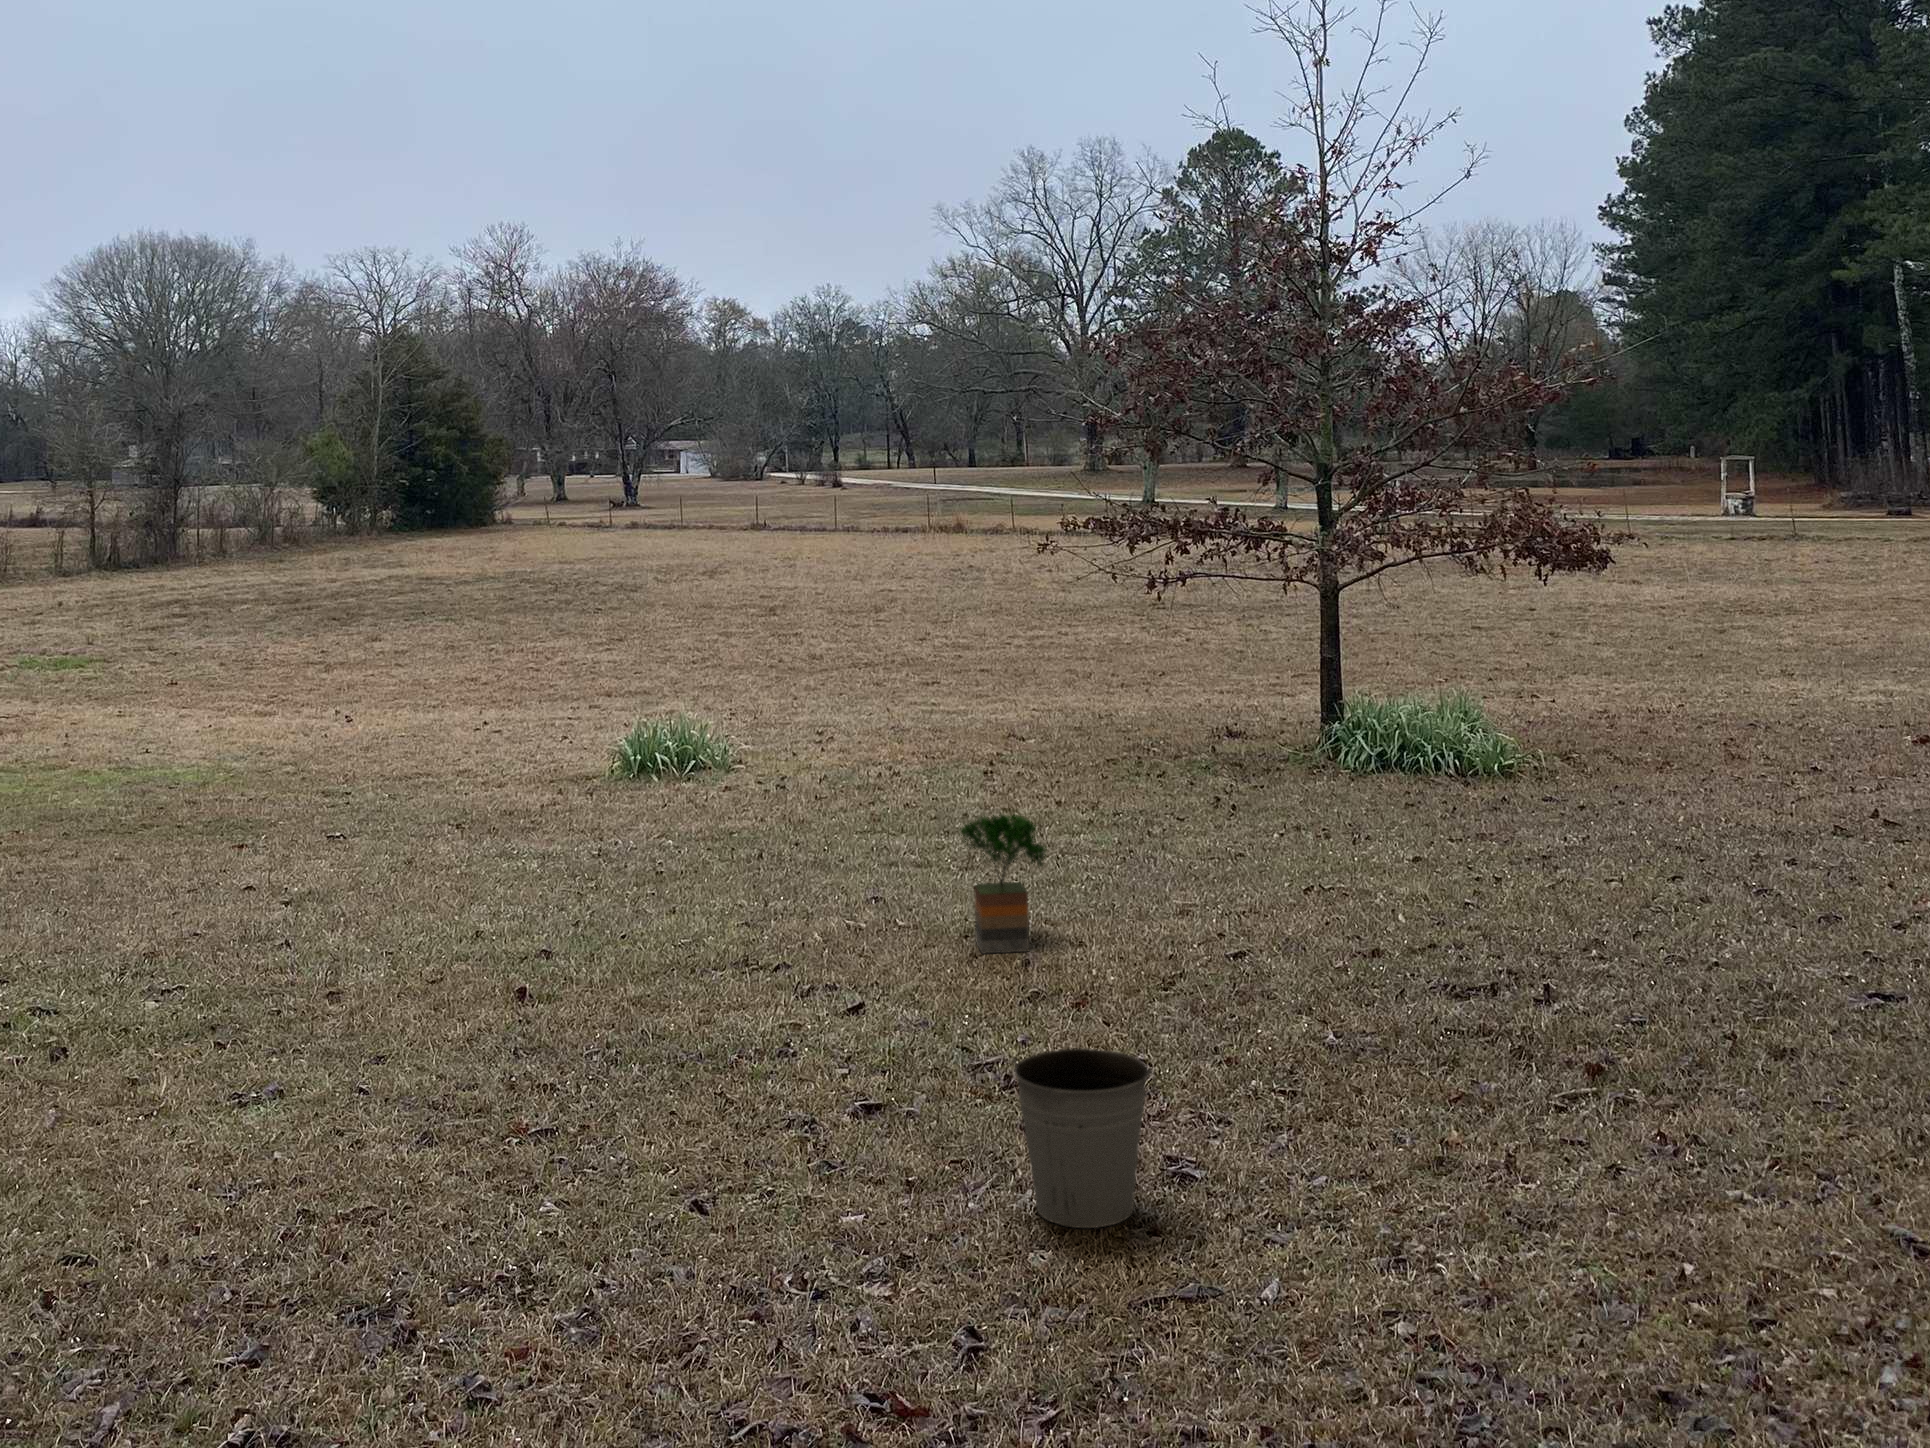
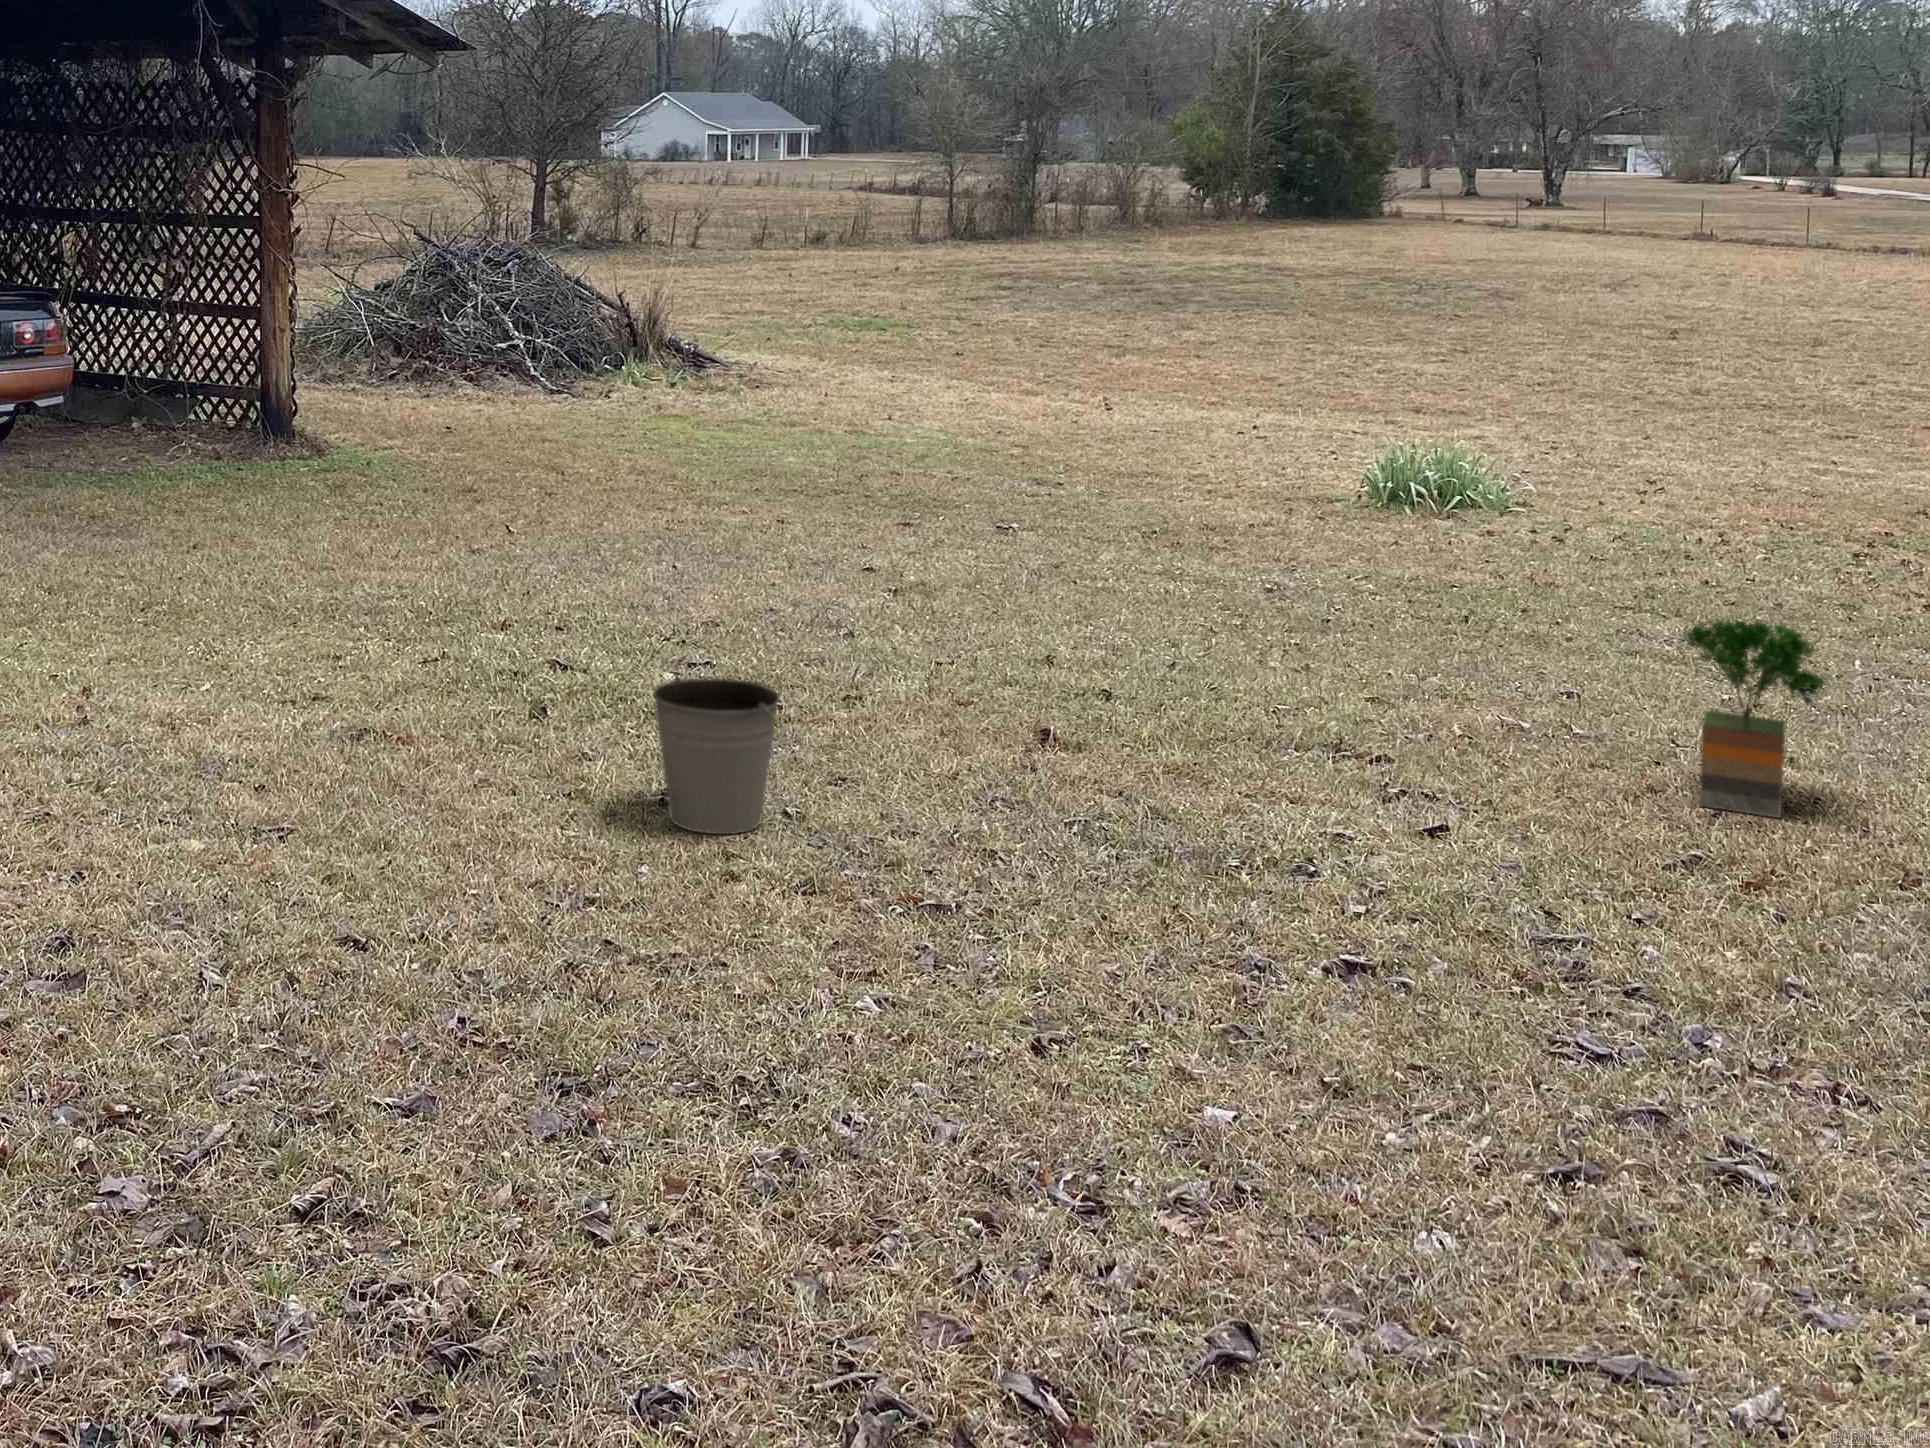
bucket: present [1013,1048,1156,1228] -> present [653,675,780,834]

